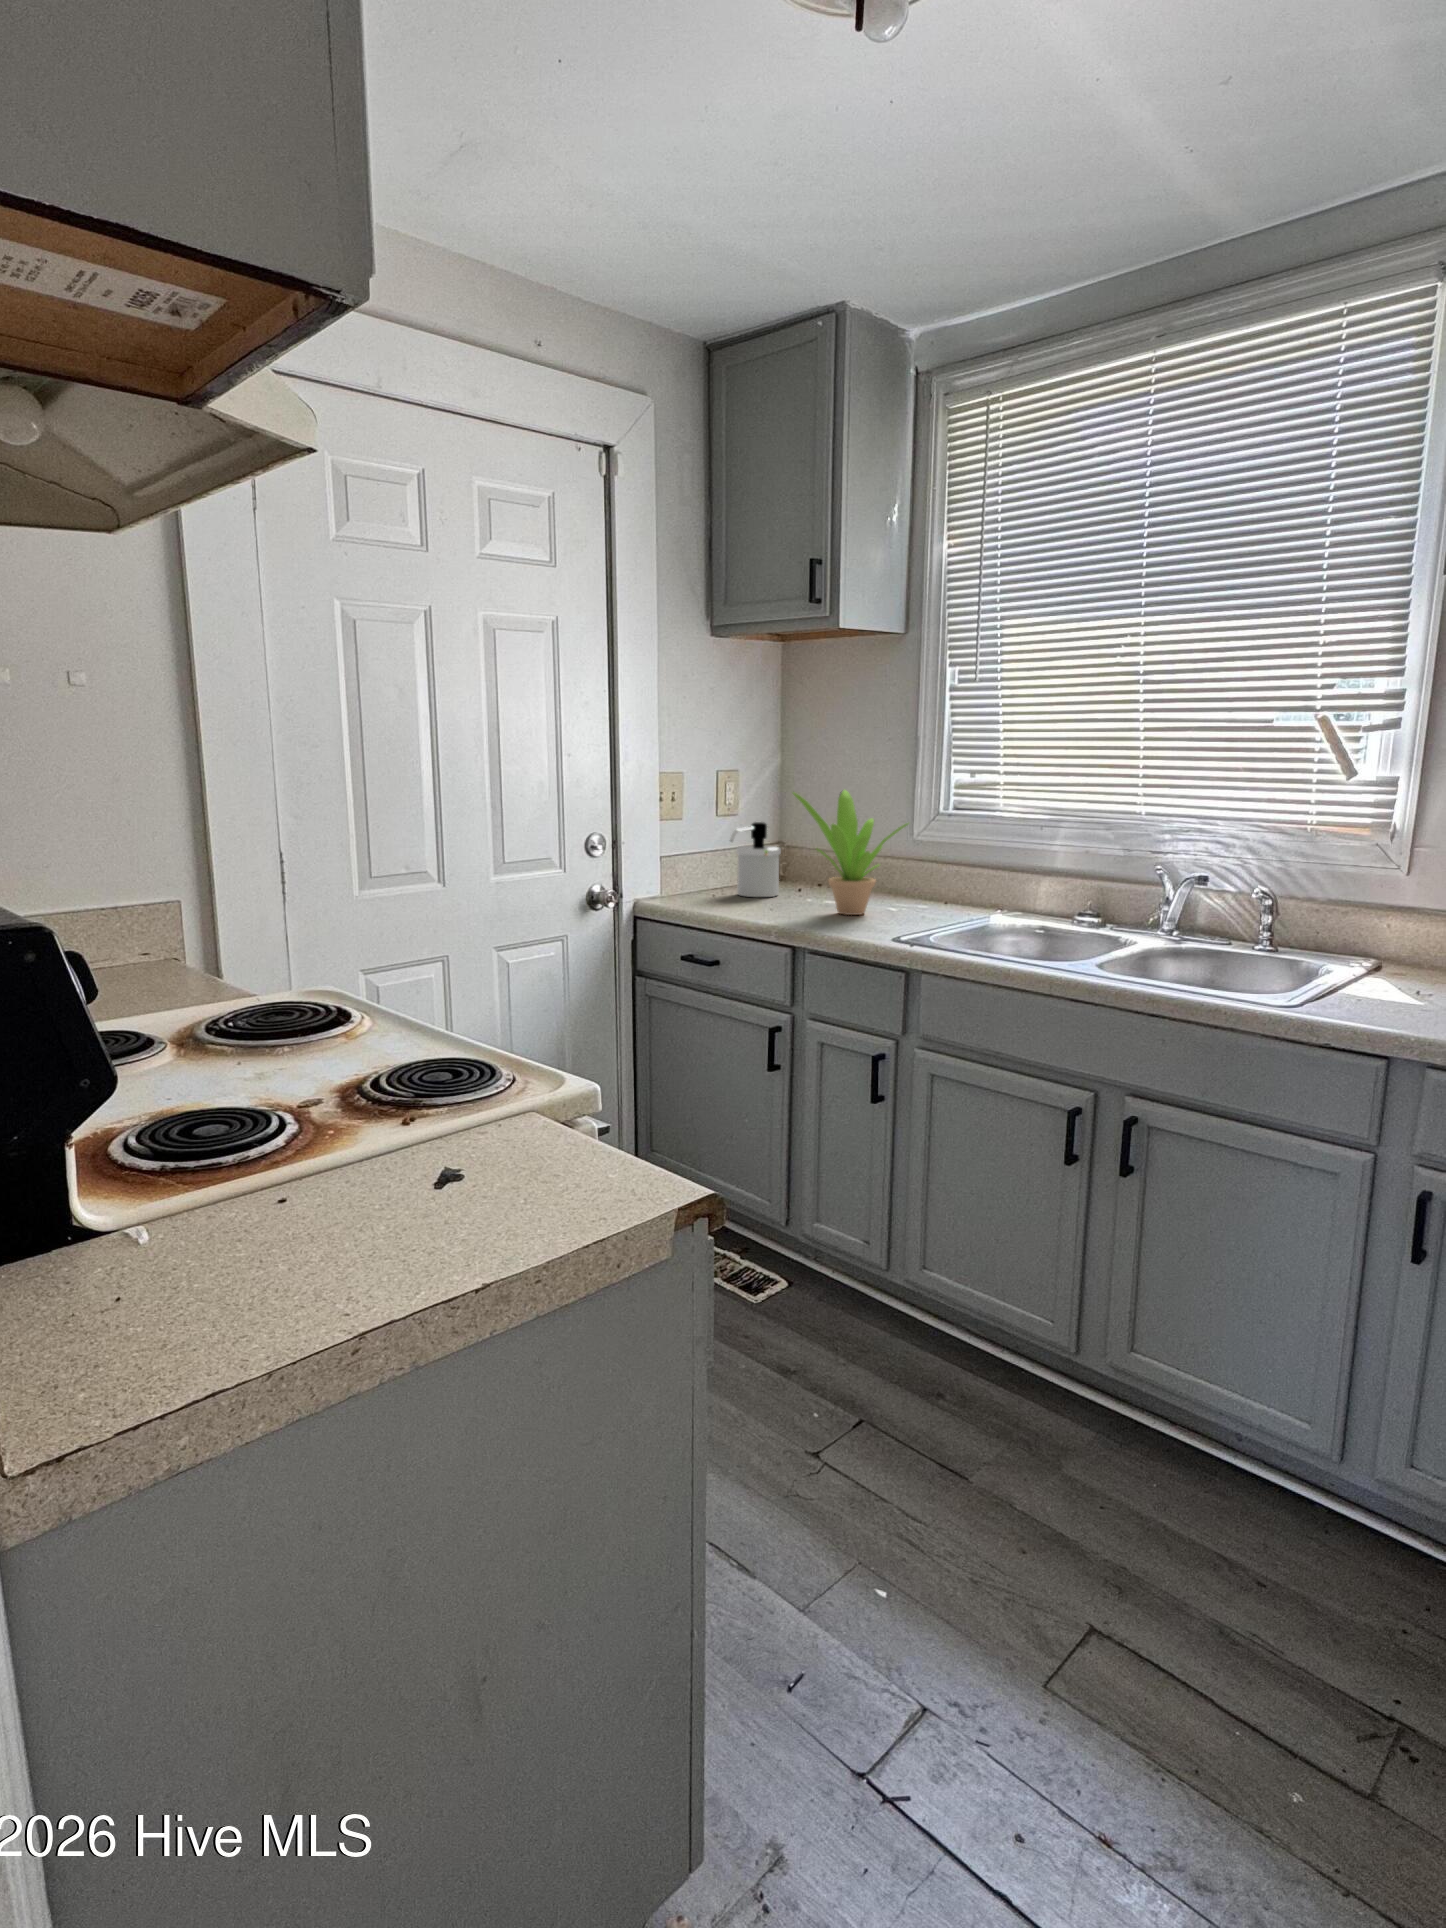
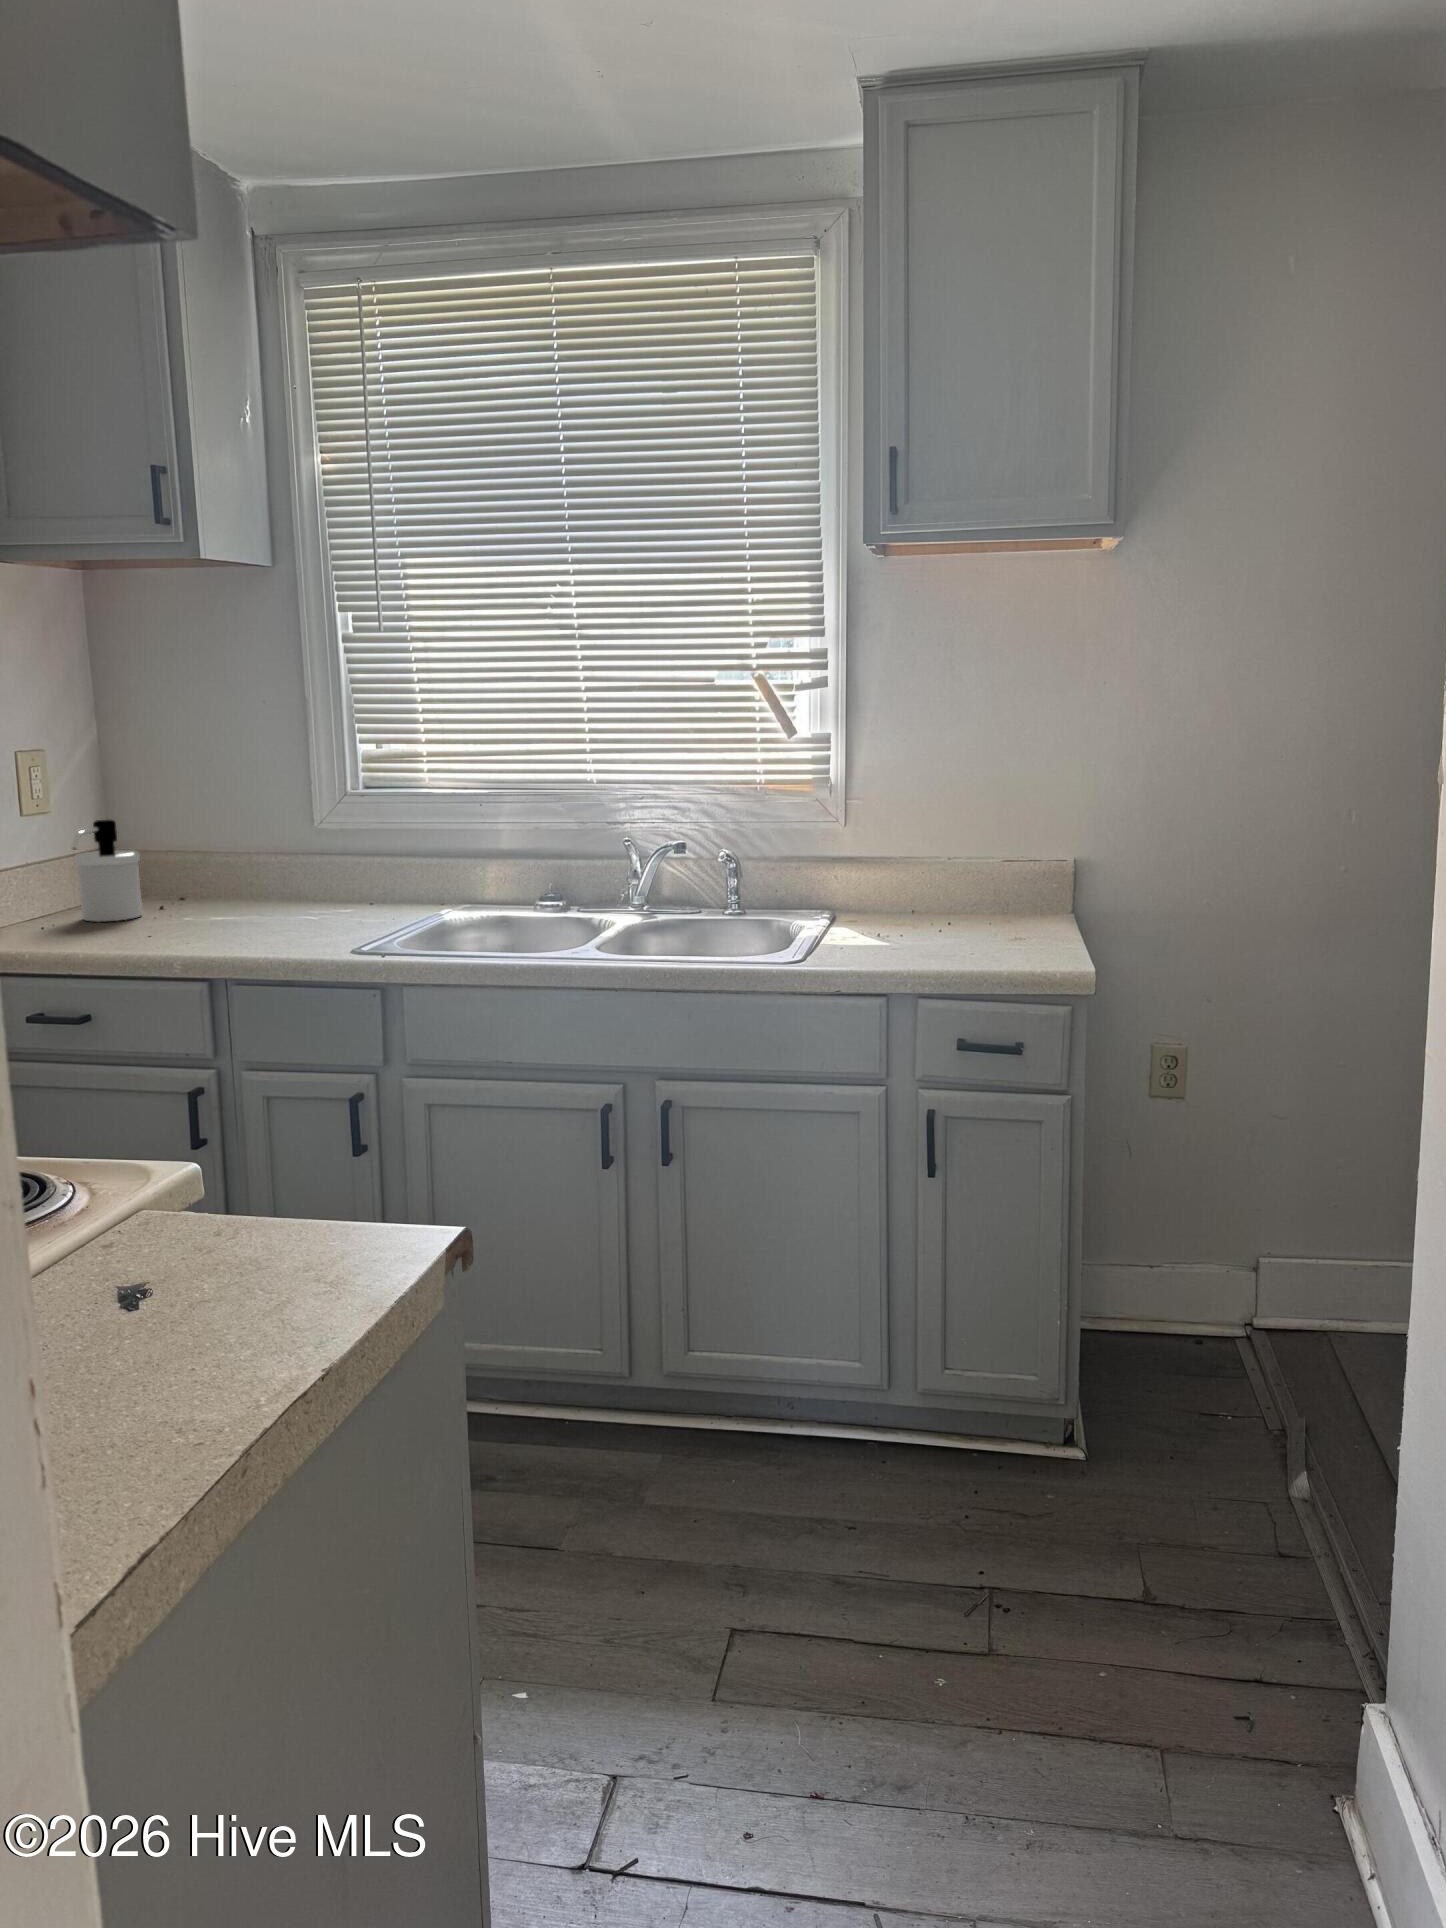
potted plant: present [793,790,908,915] -> none [177,771,333,930]

